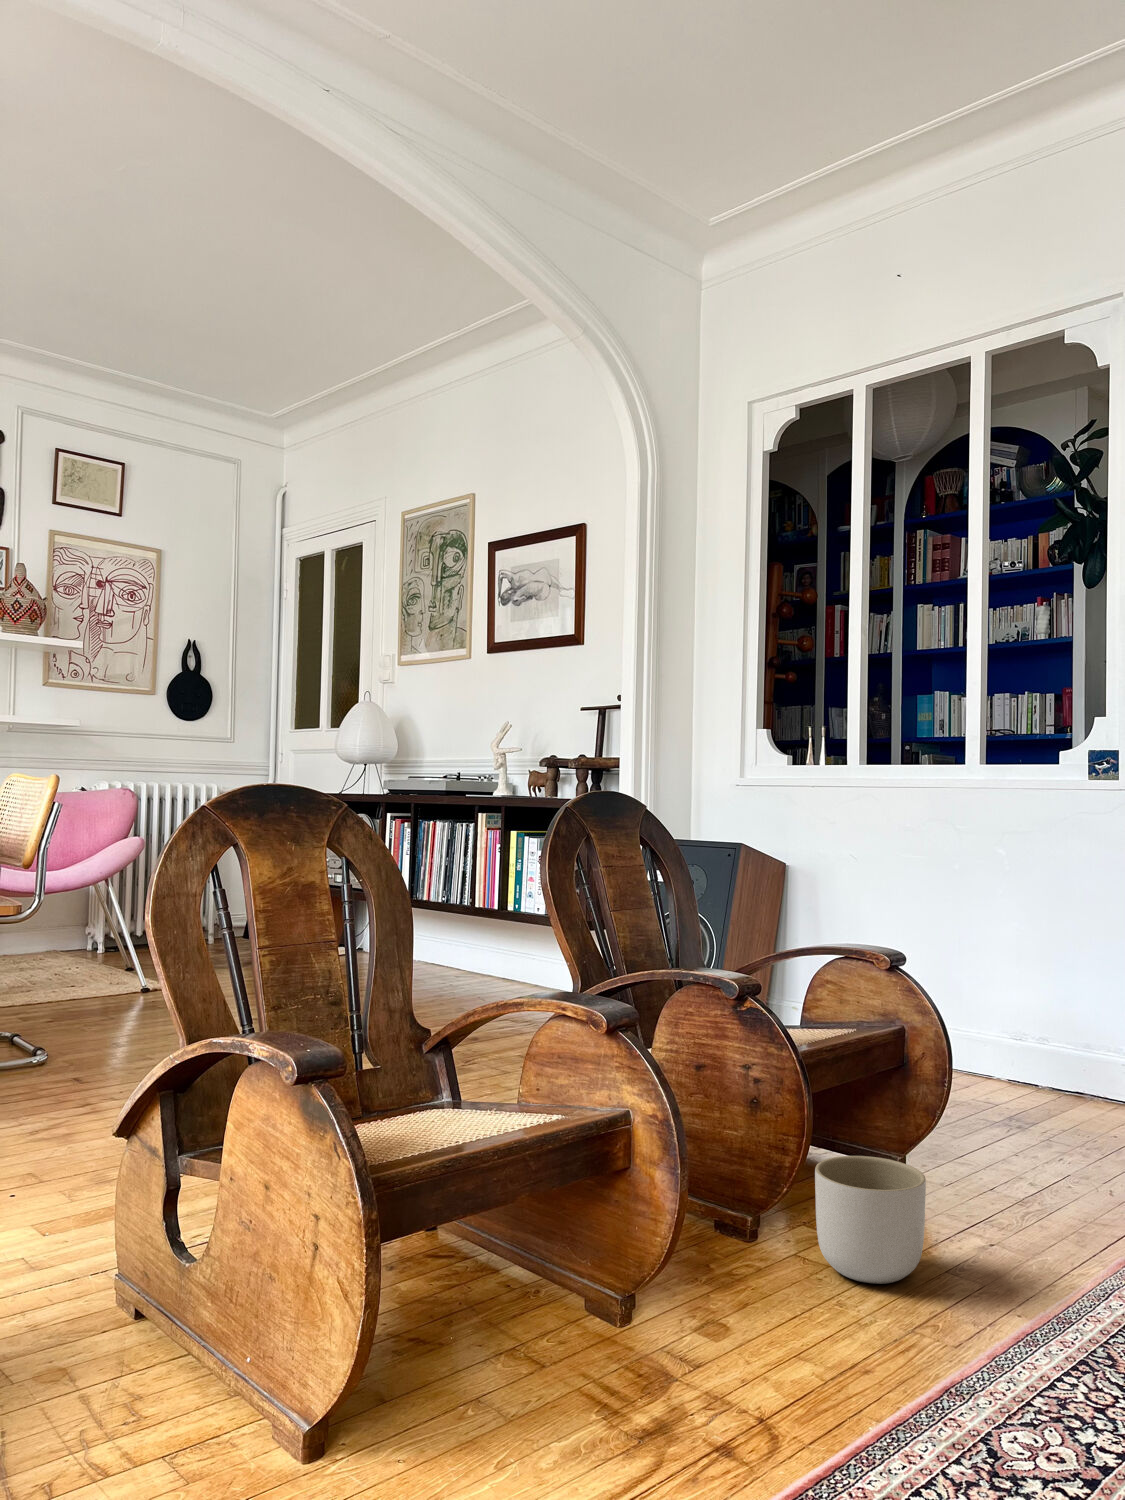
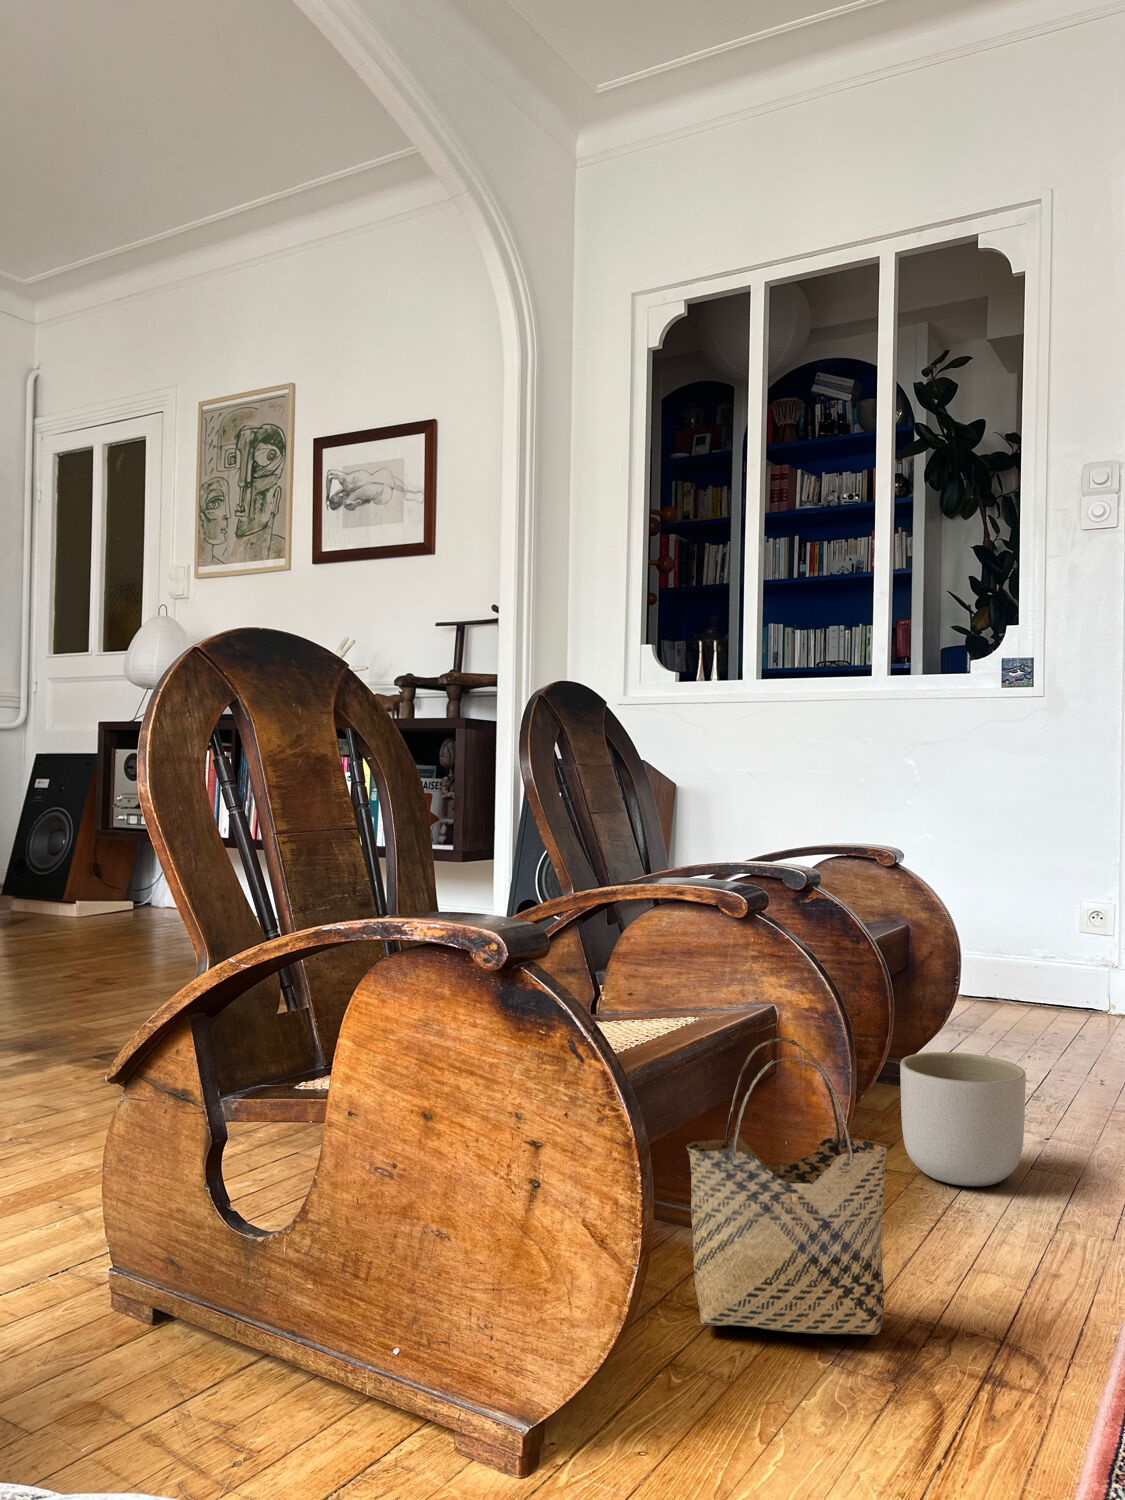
woven basket: none [520,1142,682,1398] -> present [686,1037,887,1335]

